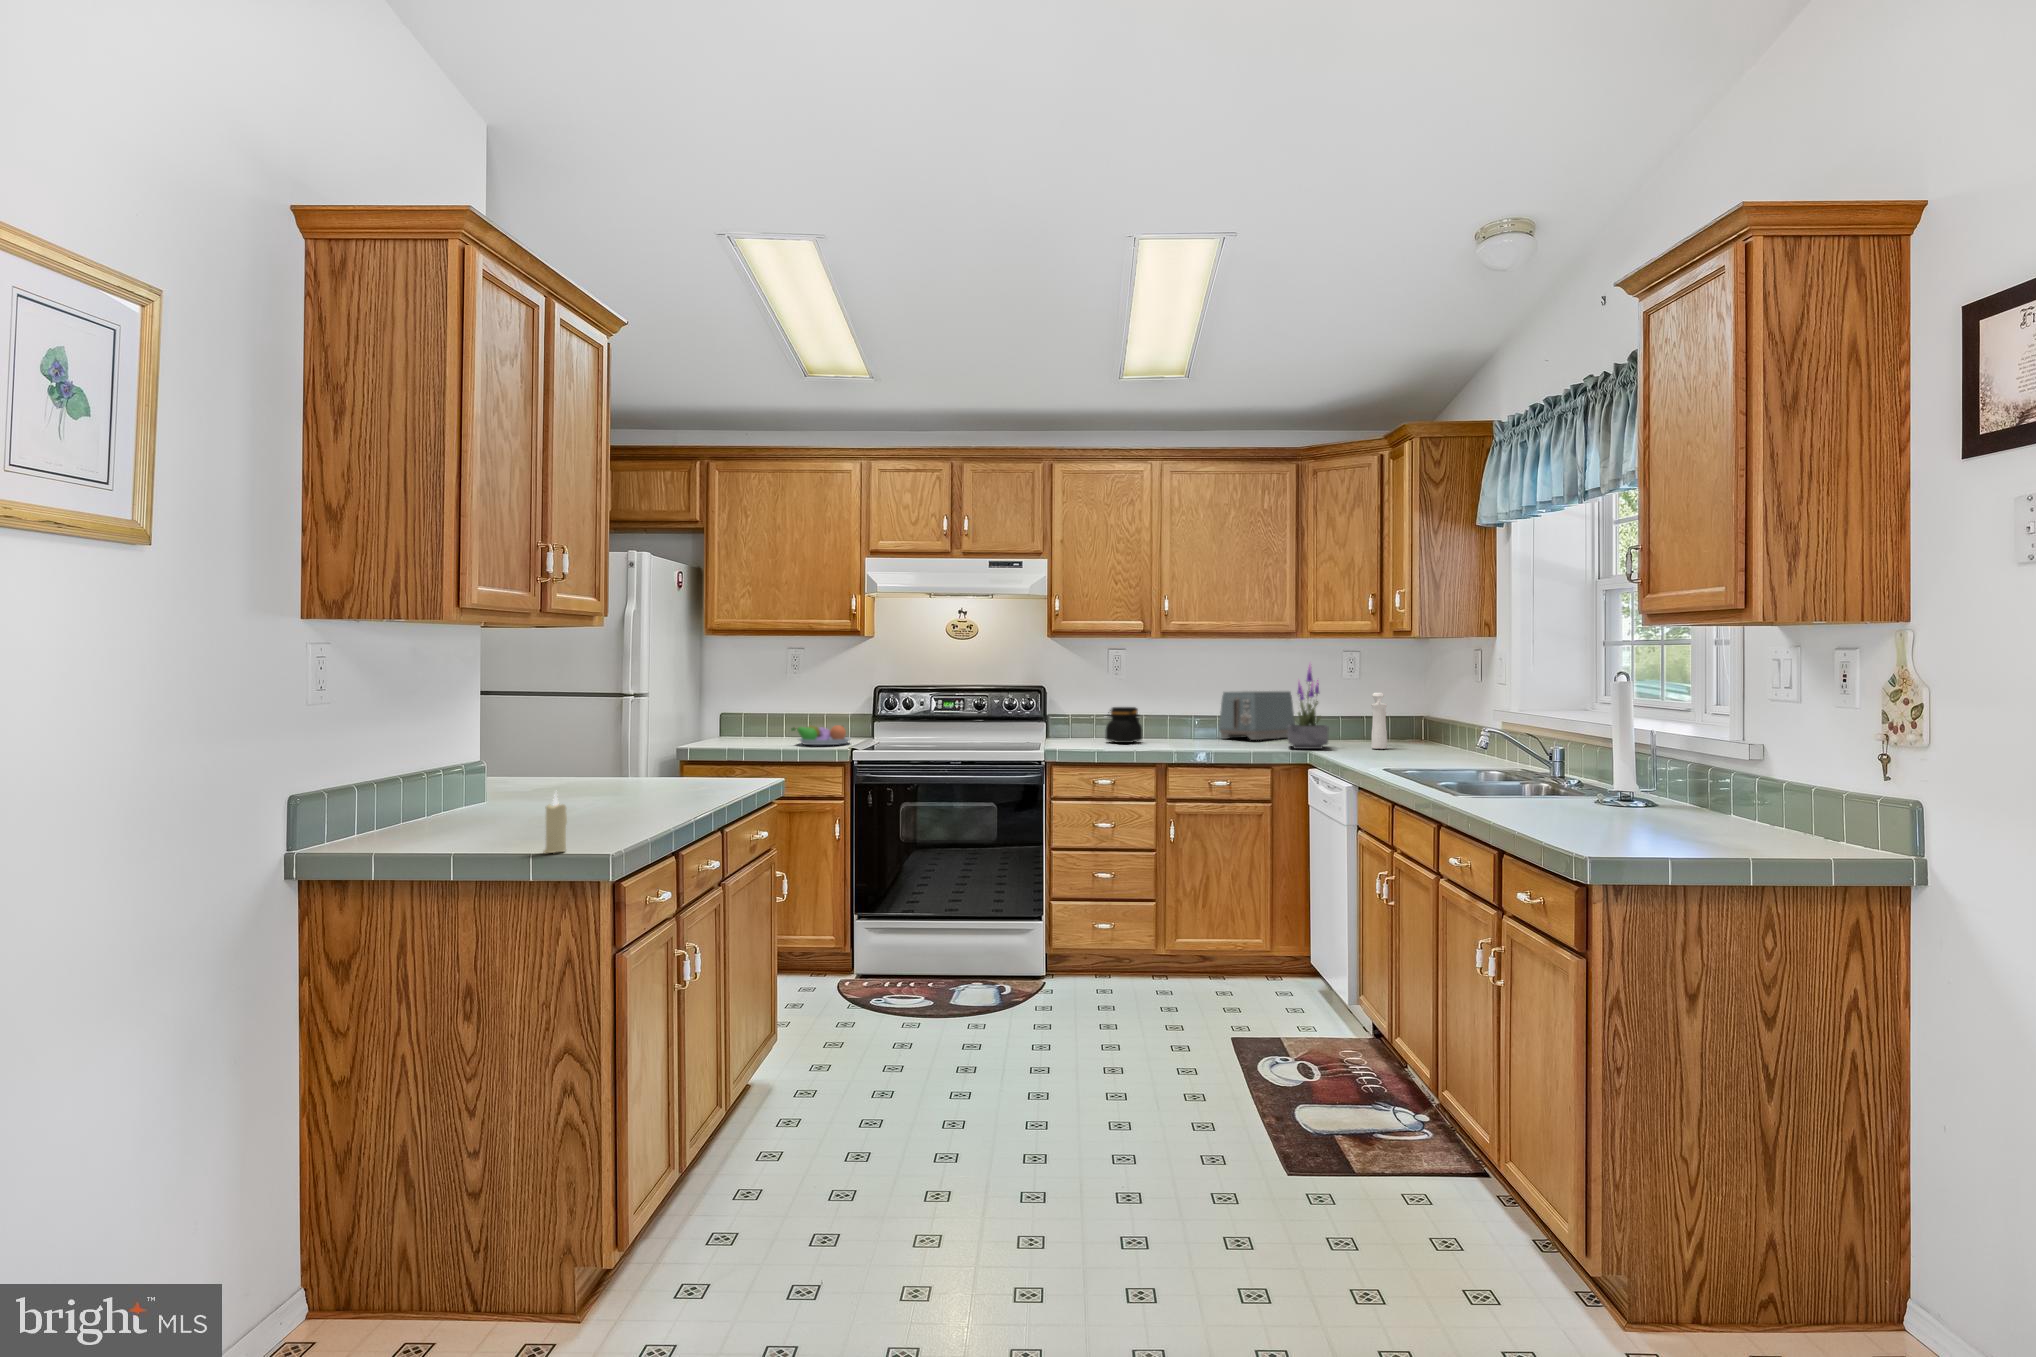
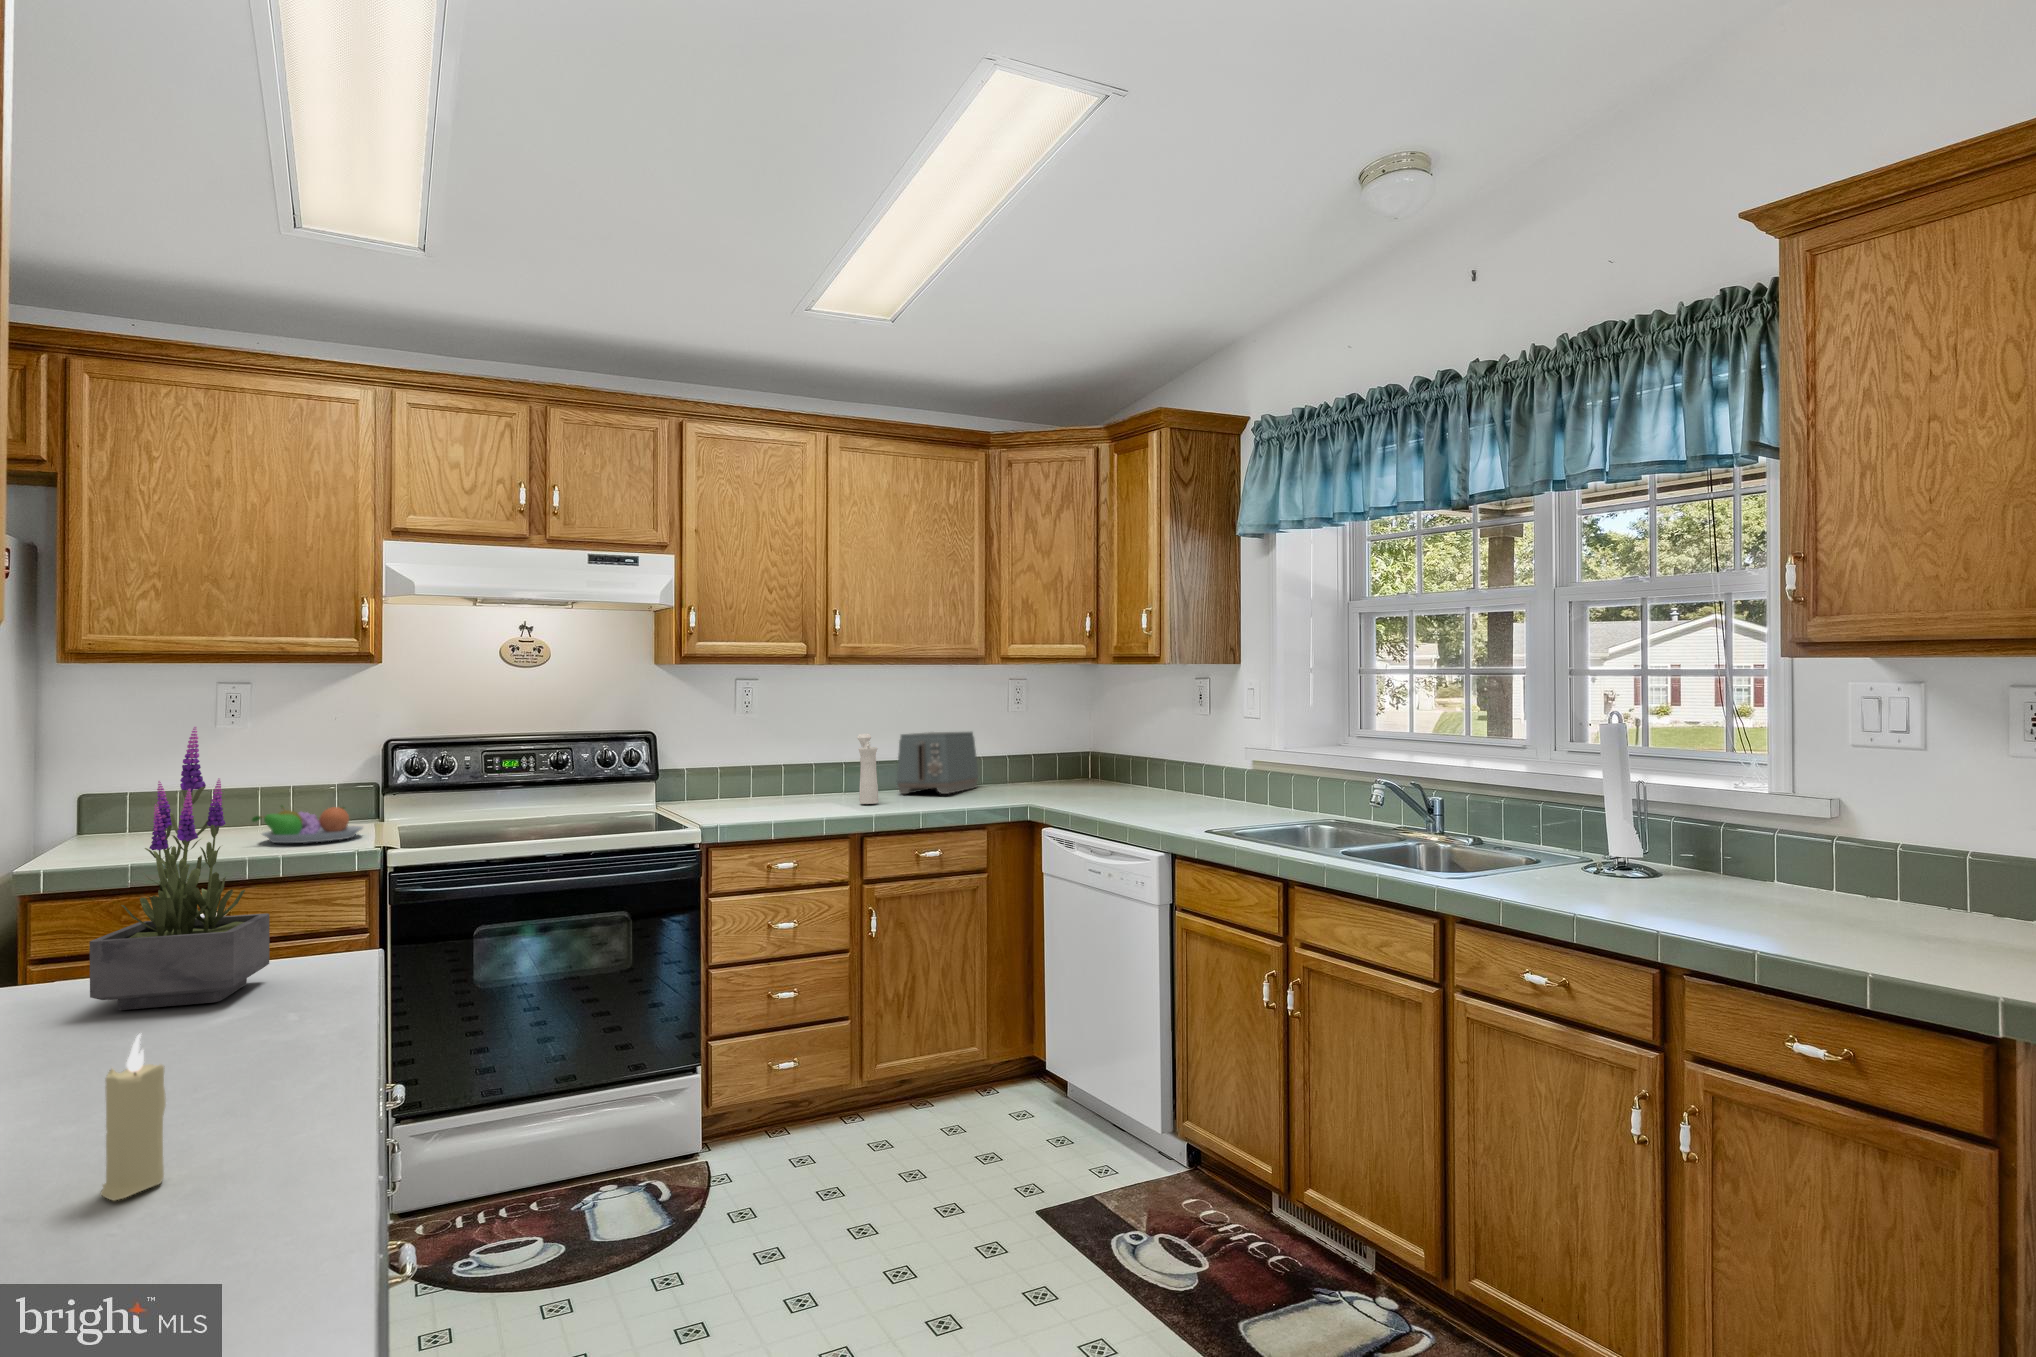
potted plant: present [1288,665,1328,749] -> present [89,727,269,1010]
pepper mill: present [1371,693,1387,749] -> present [857,734,878,804]
jar: present [1105,707,1142,743] -> none [761,758,813,808]

